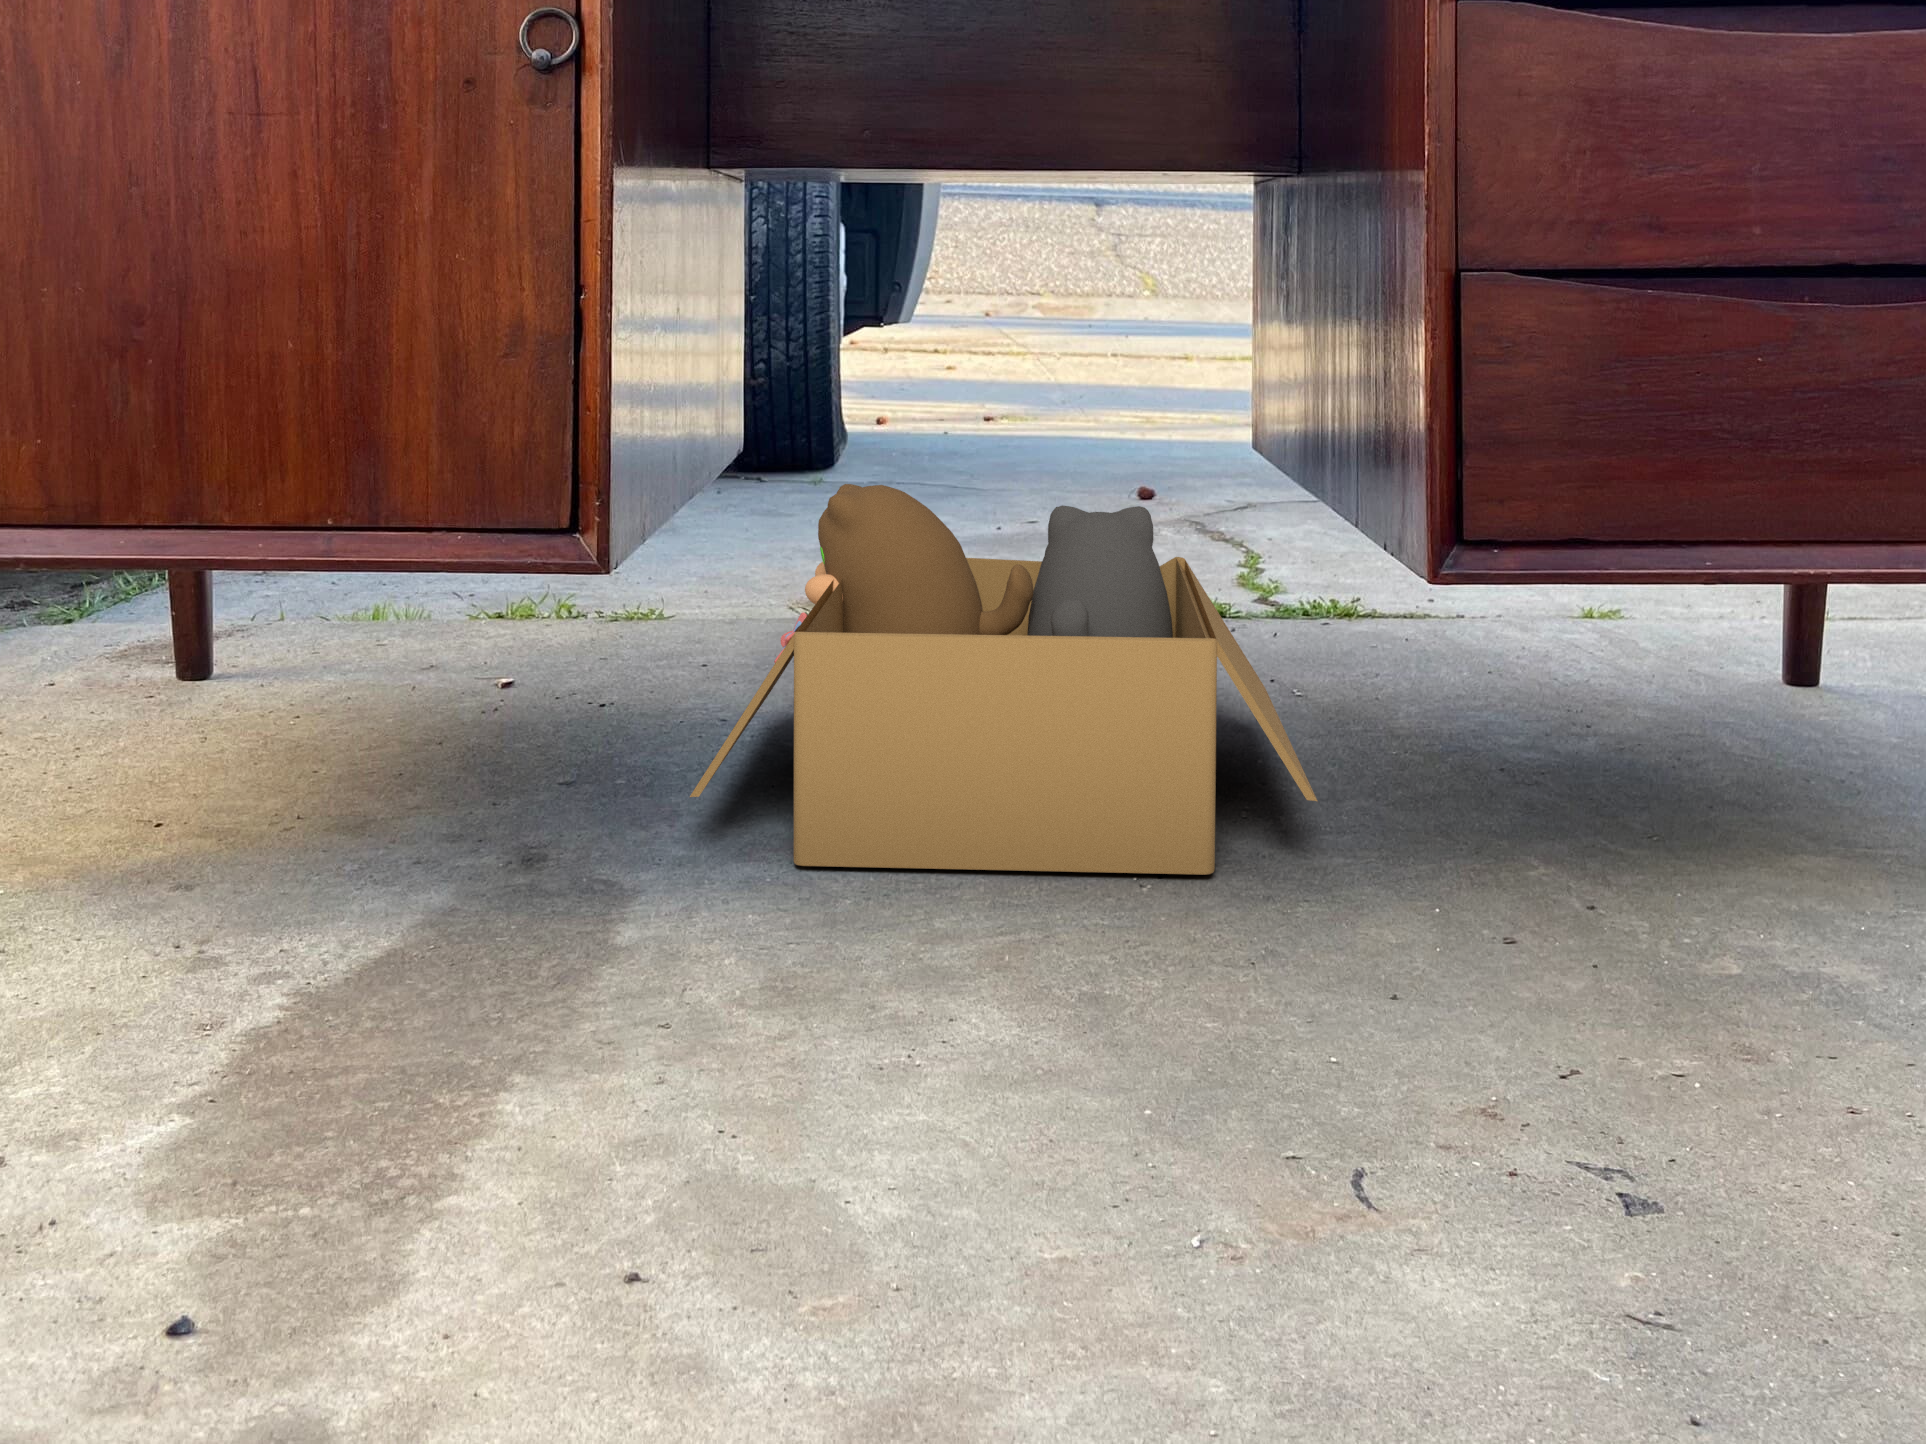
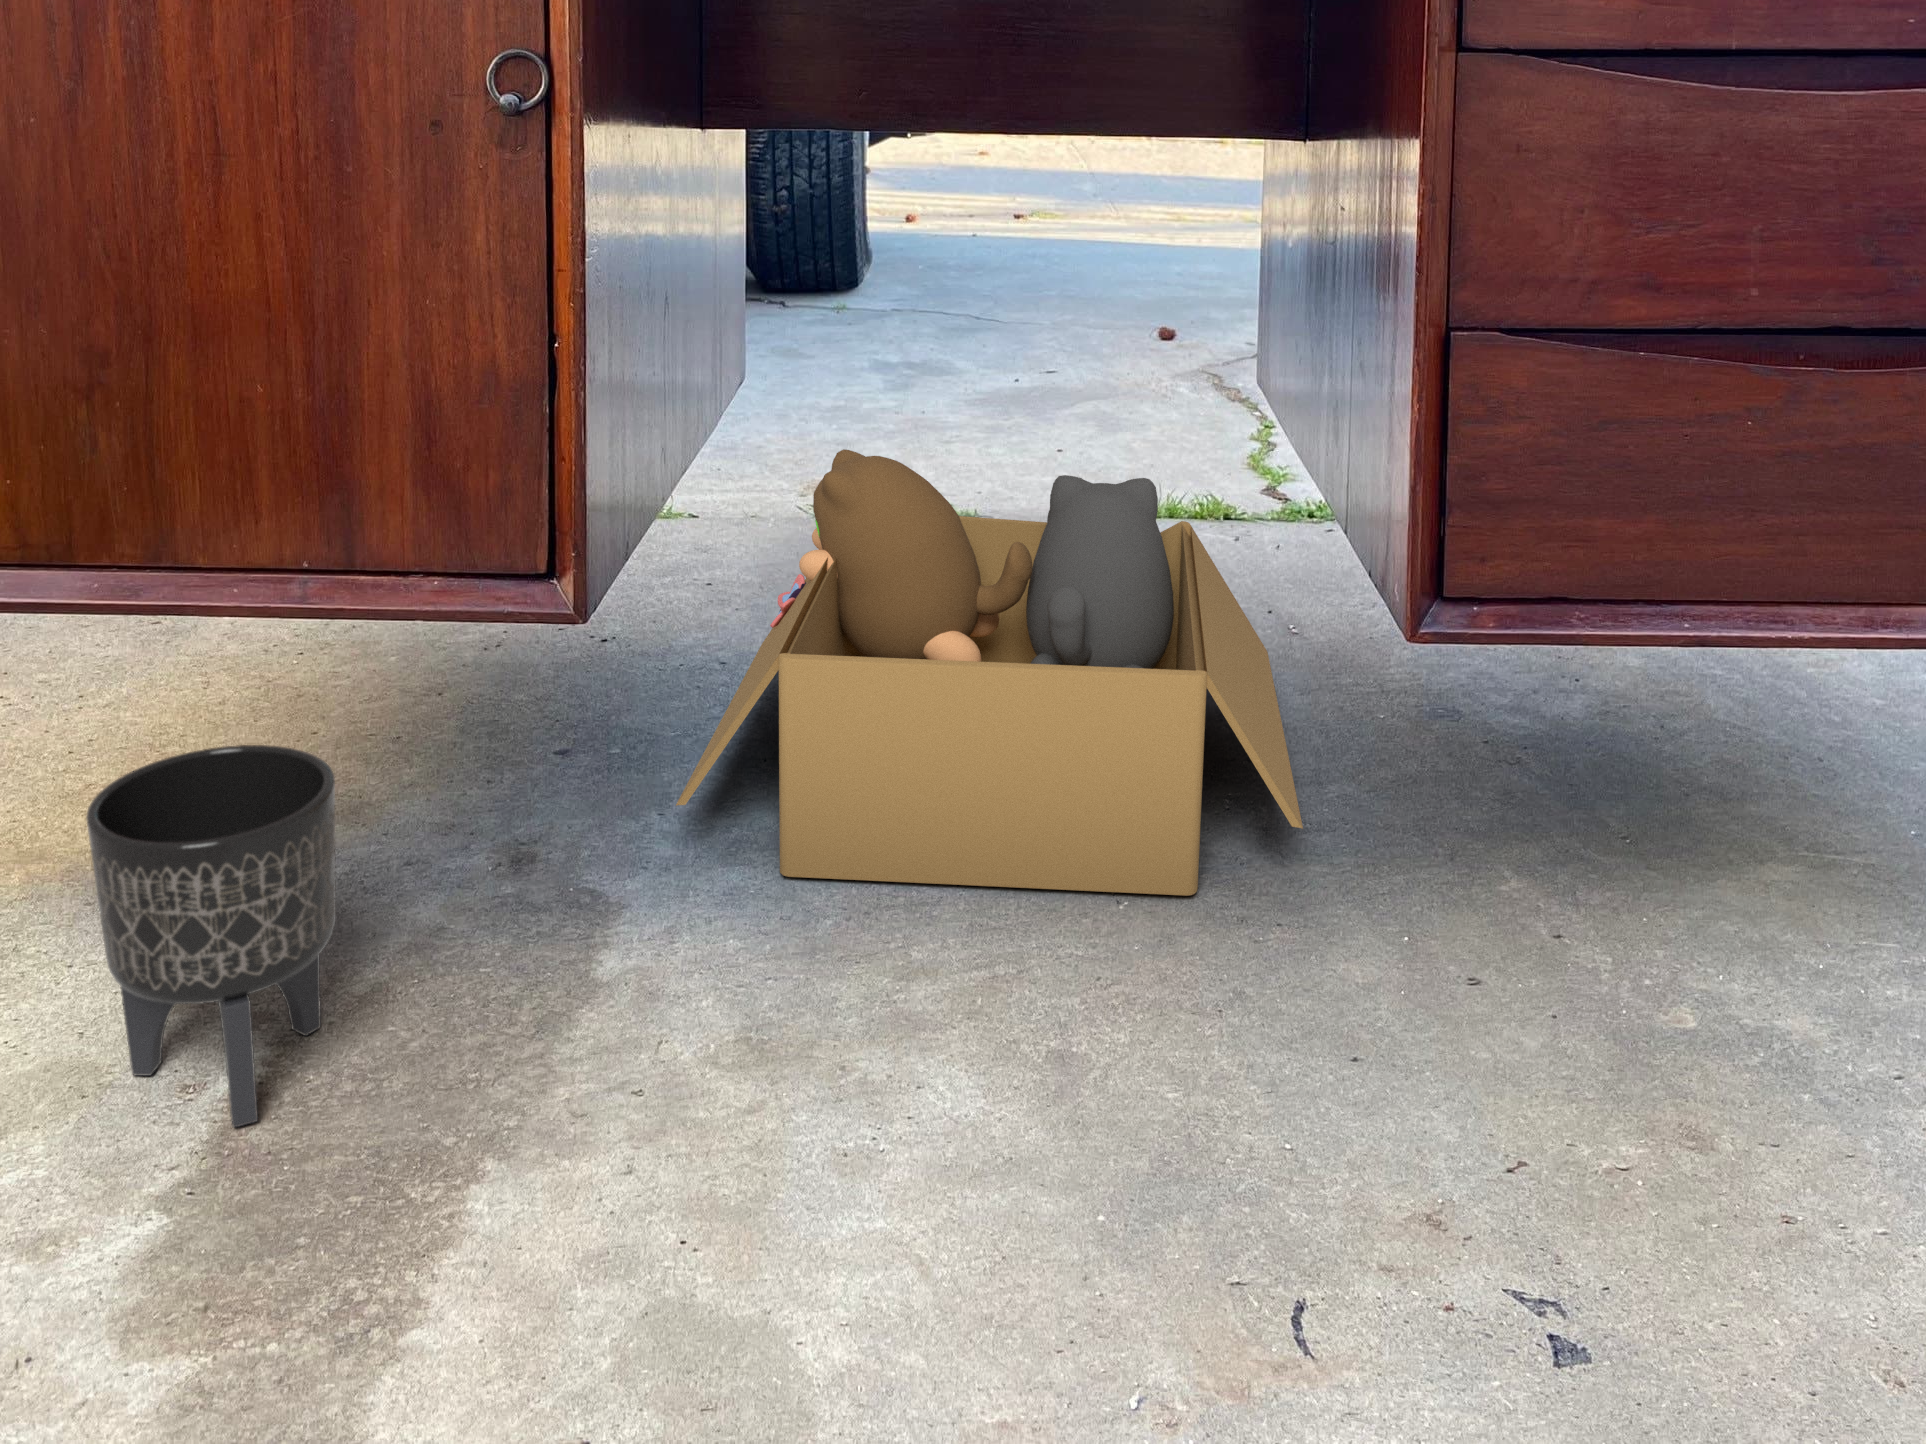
planter: none [123,682,367,1052] -> present [86,745,336,1127]

